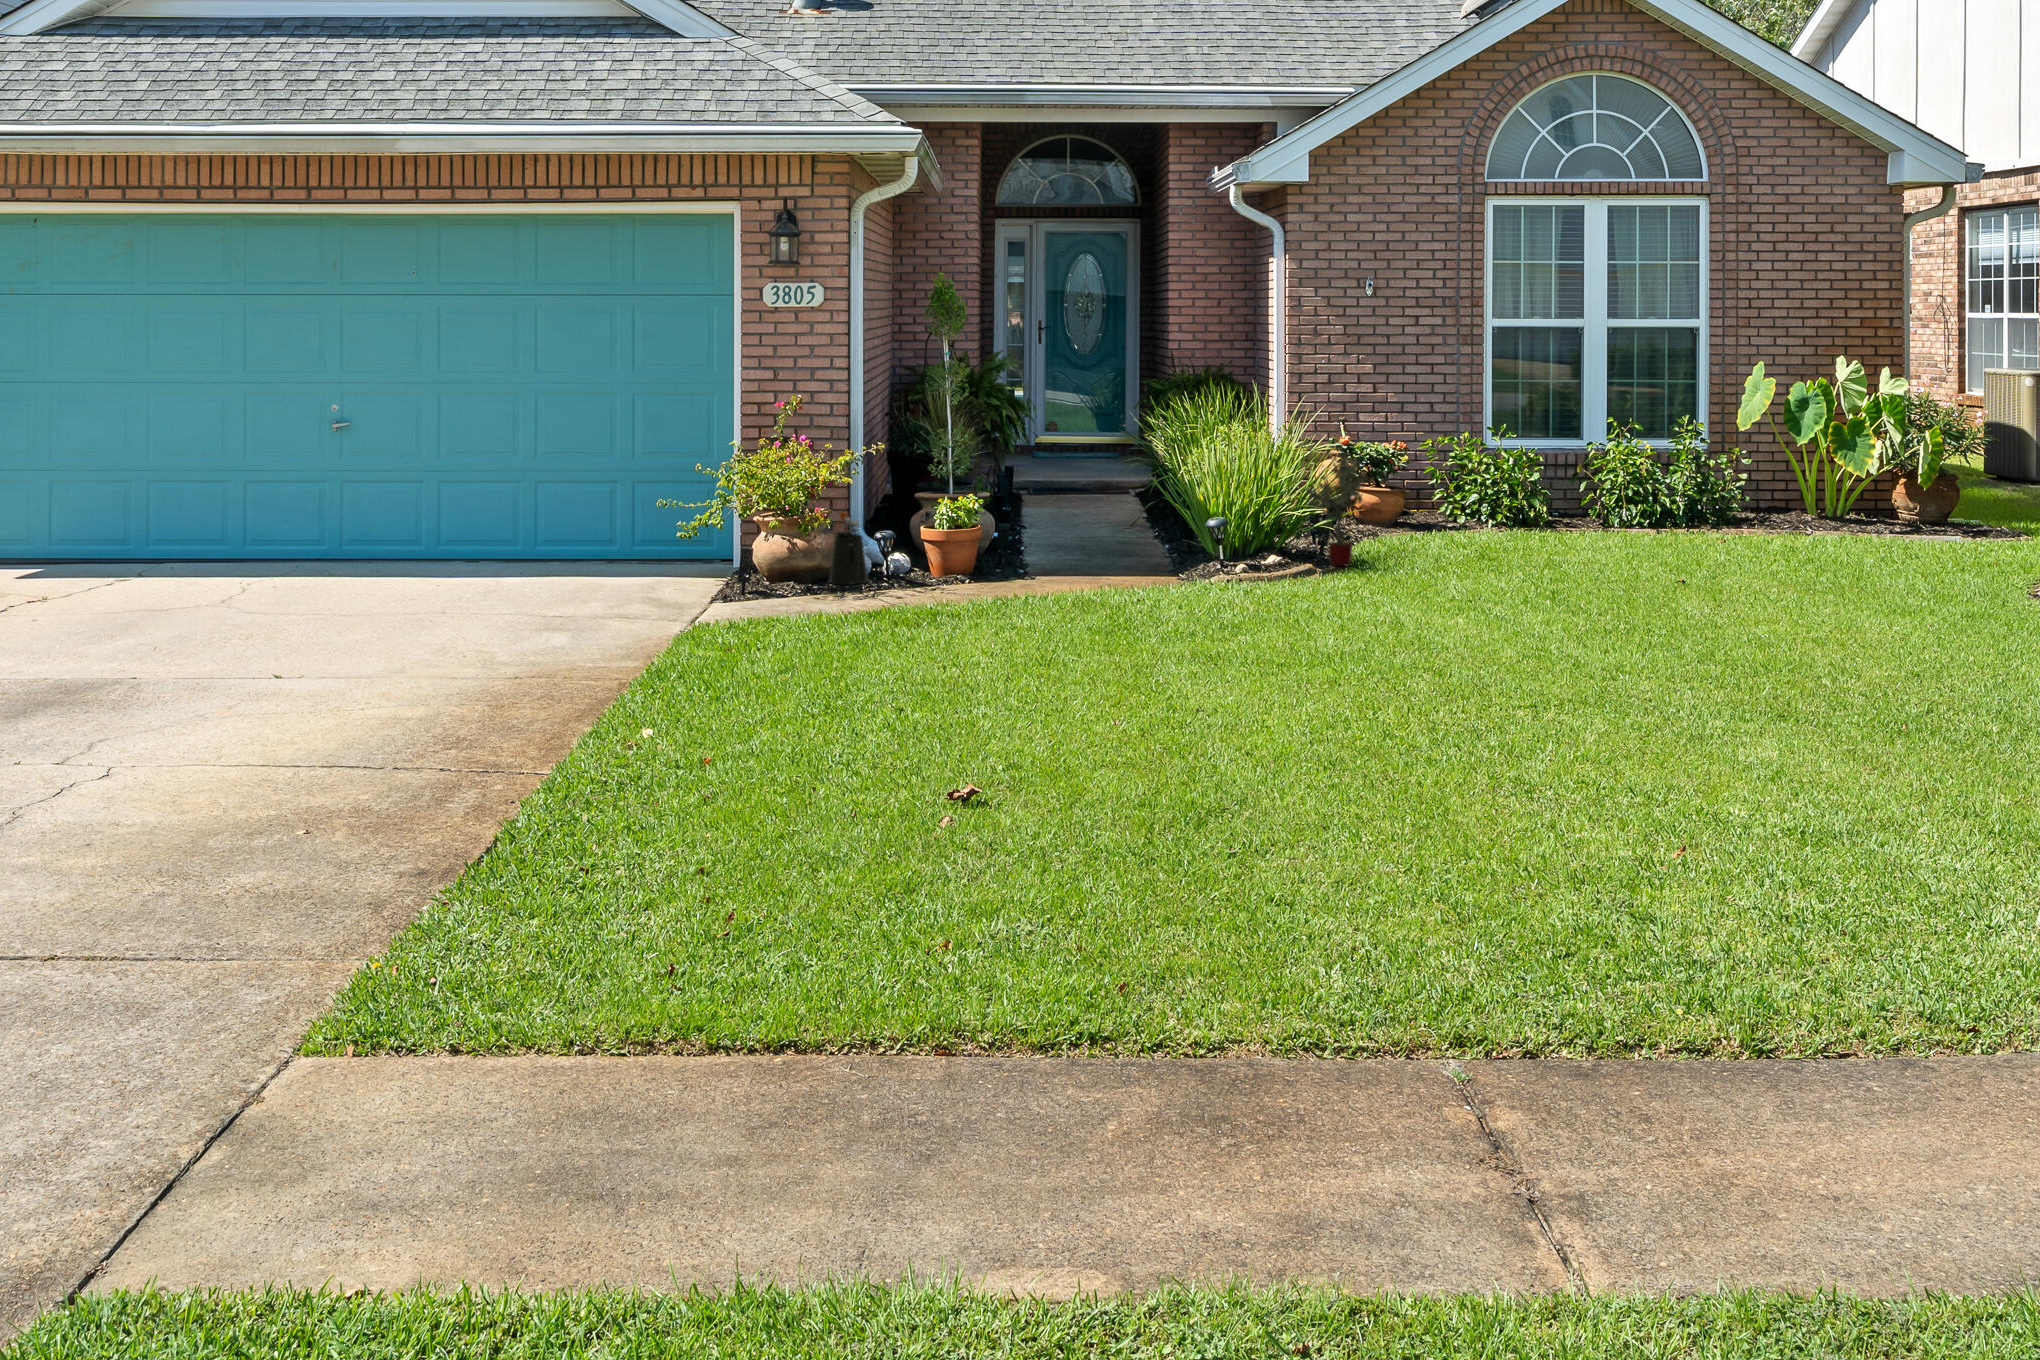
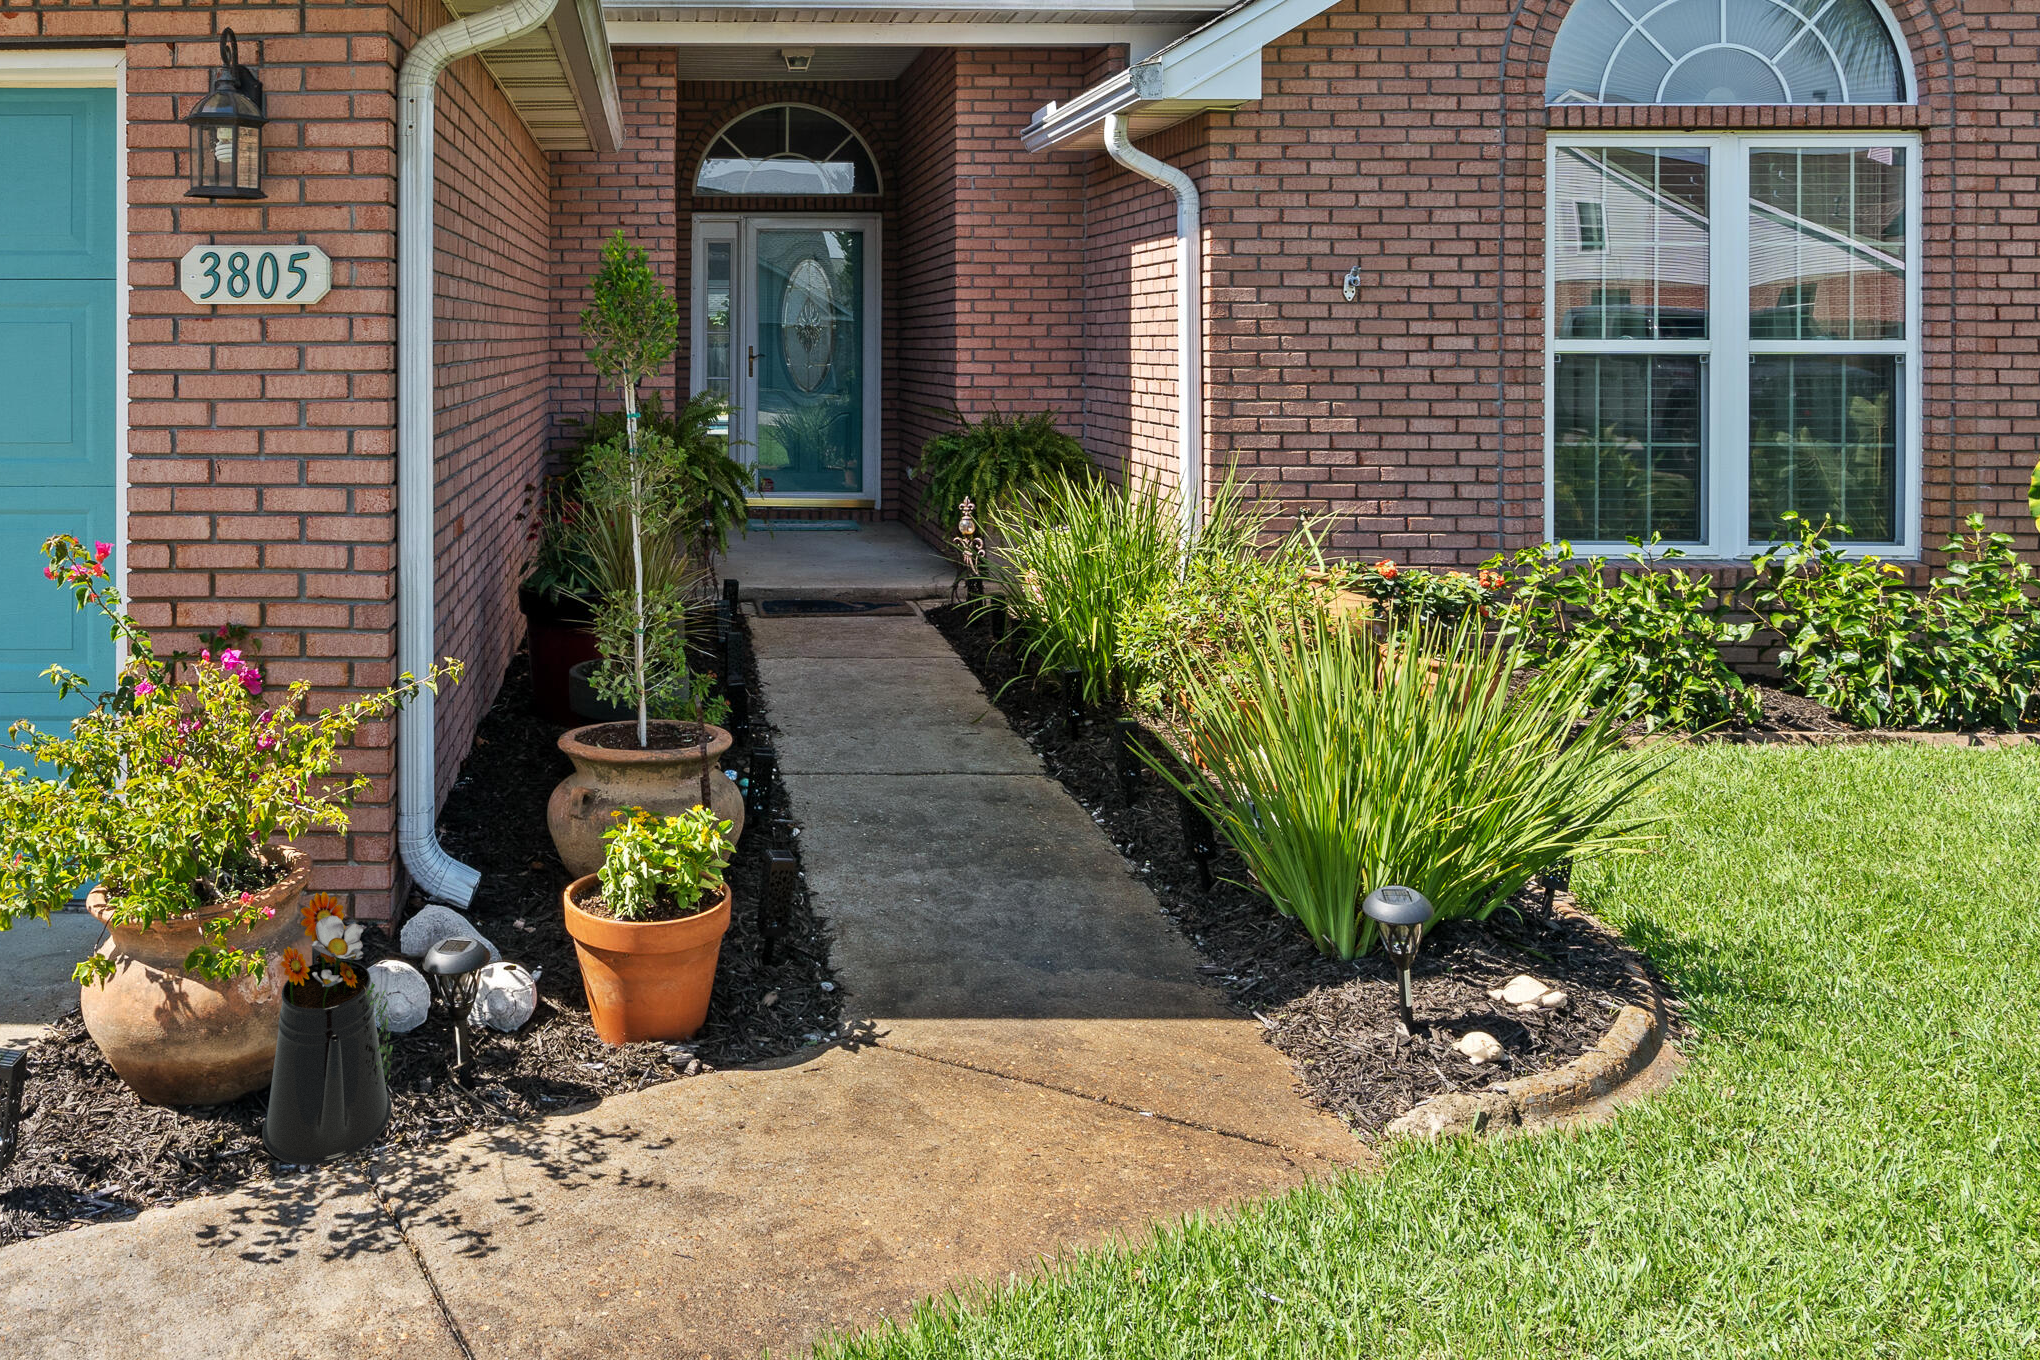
potted tree: present [1306,446,1365,567] -> none [1503,652,1718,979]

